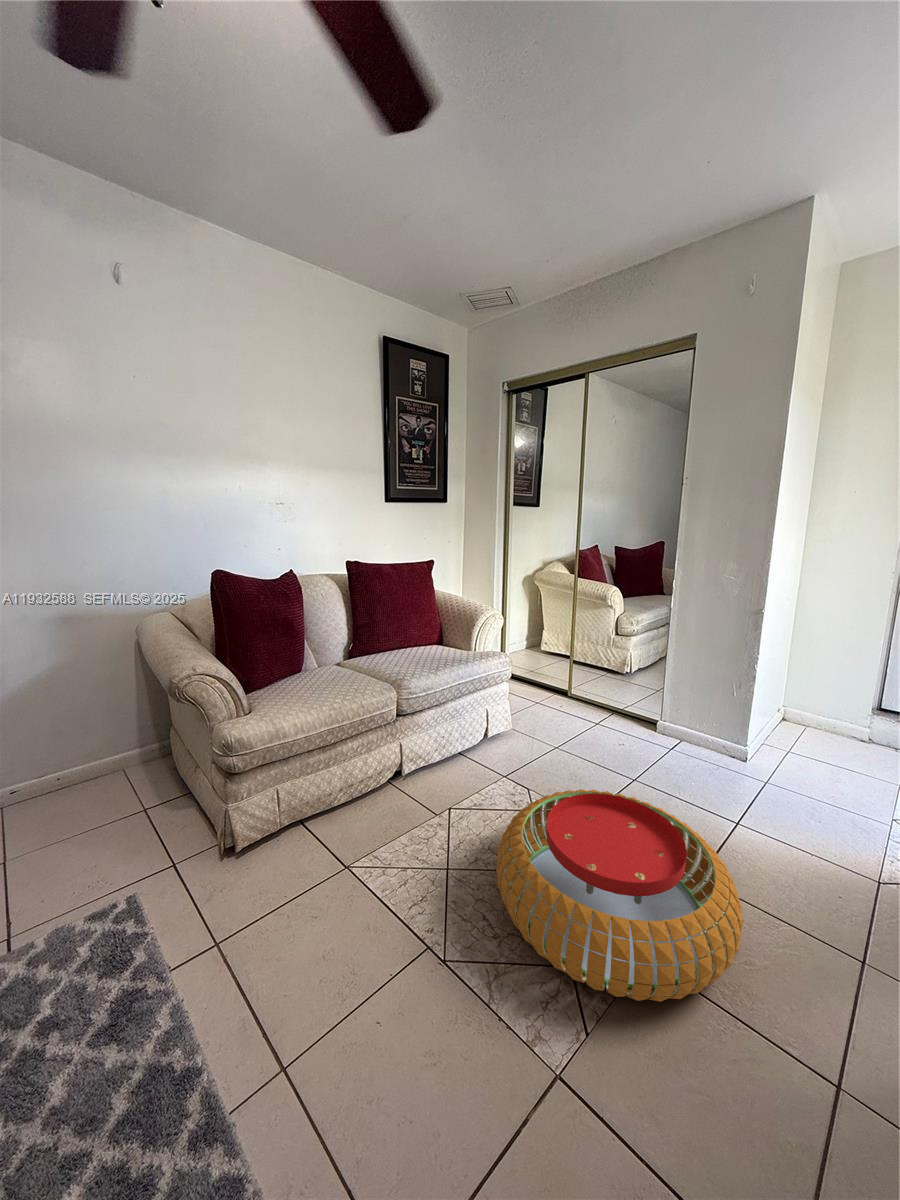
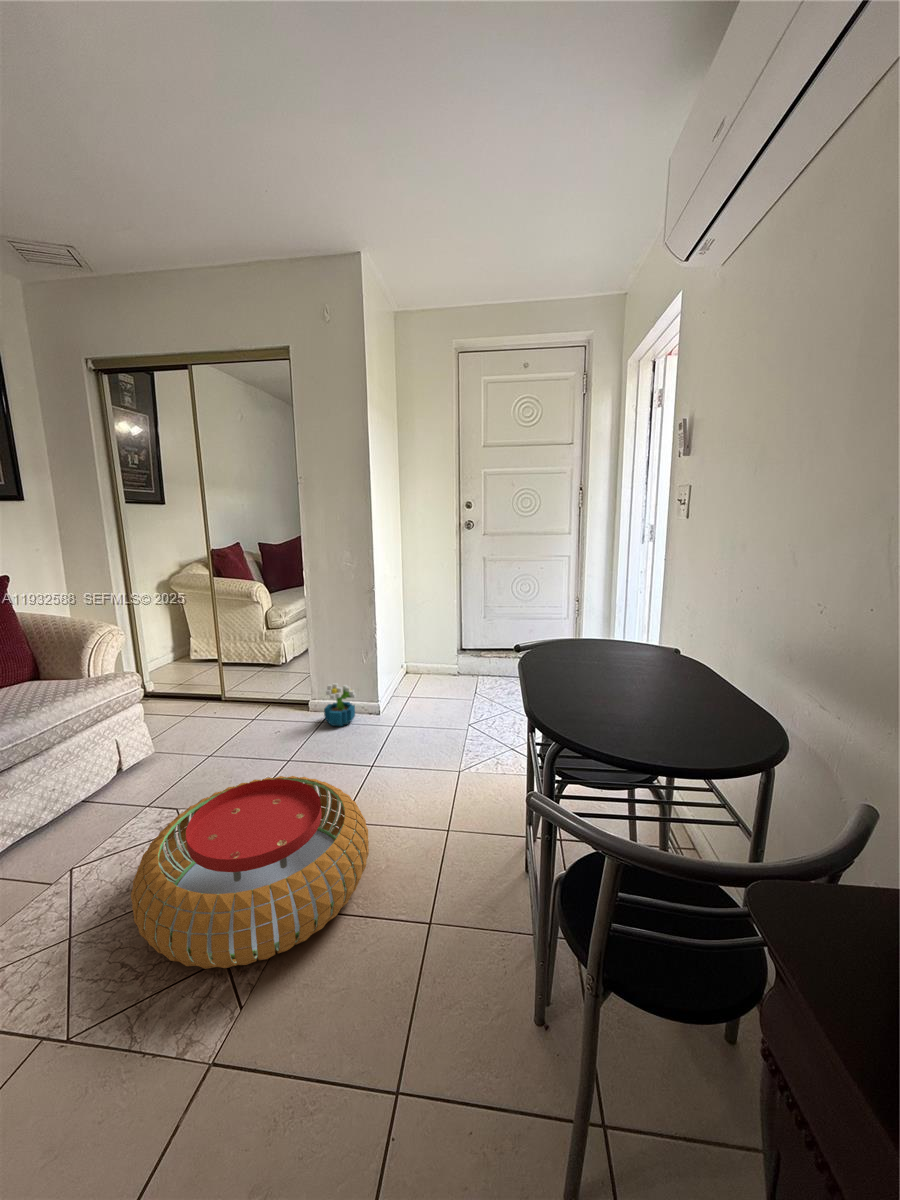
decorative plant: none [672,709,715,760] -> present [324,683,356,726]

